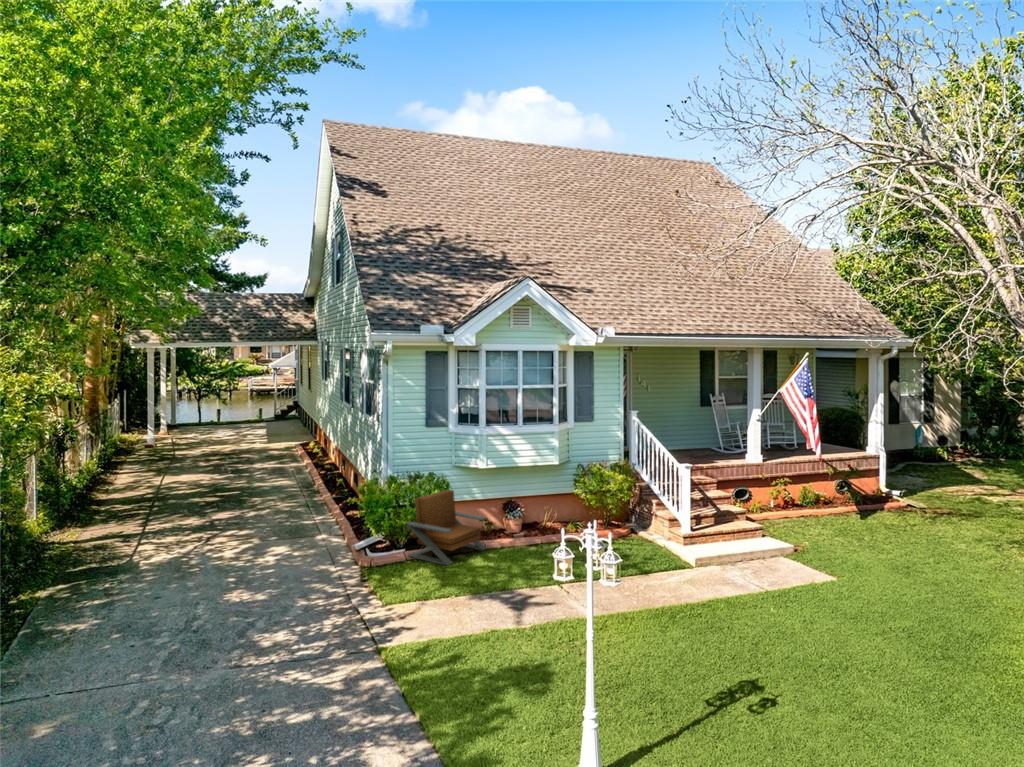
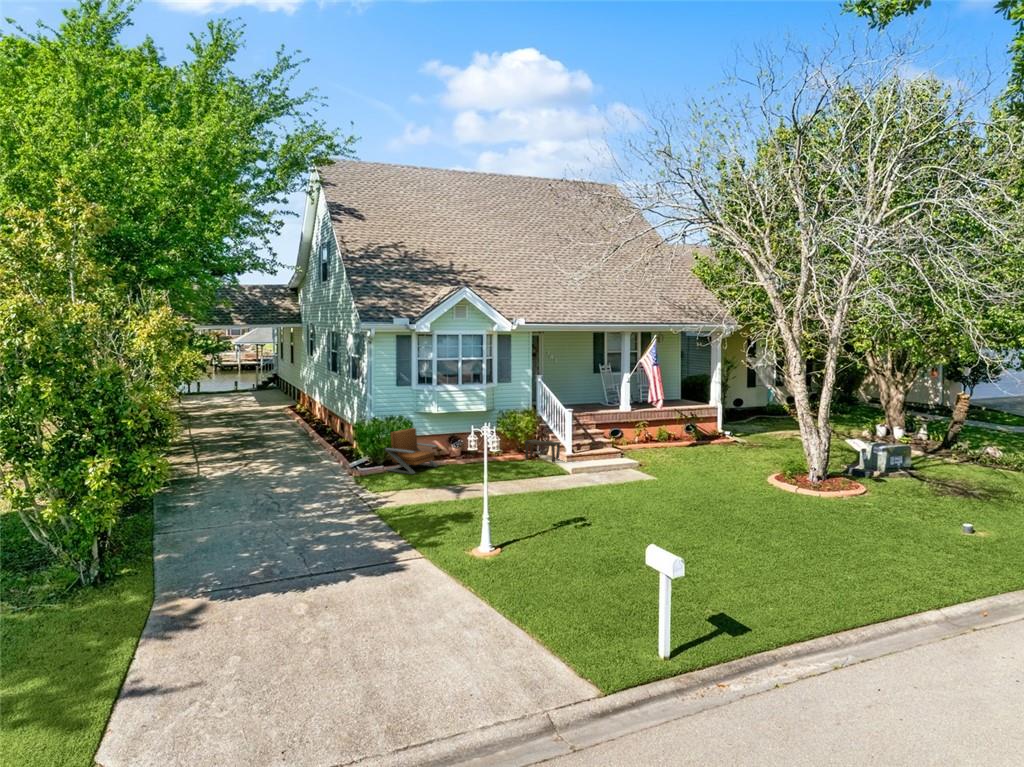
bench: none [615,505,671,544] -> present [525,440,561,463]

